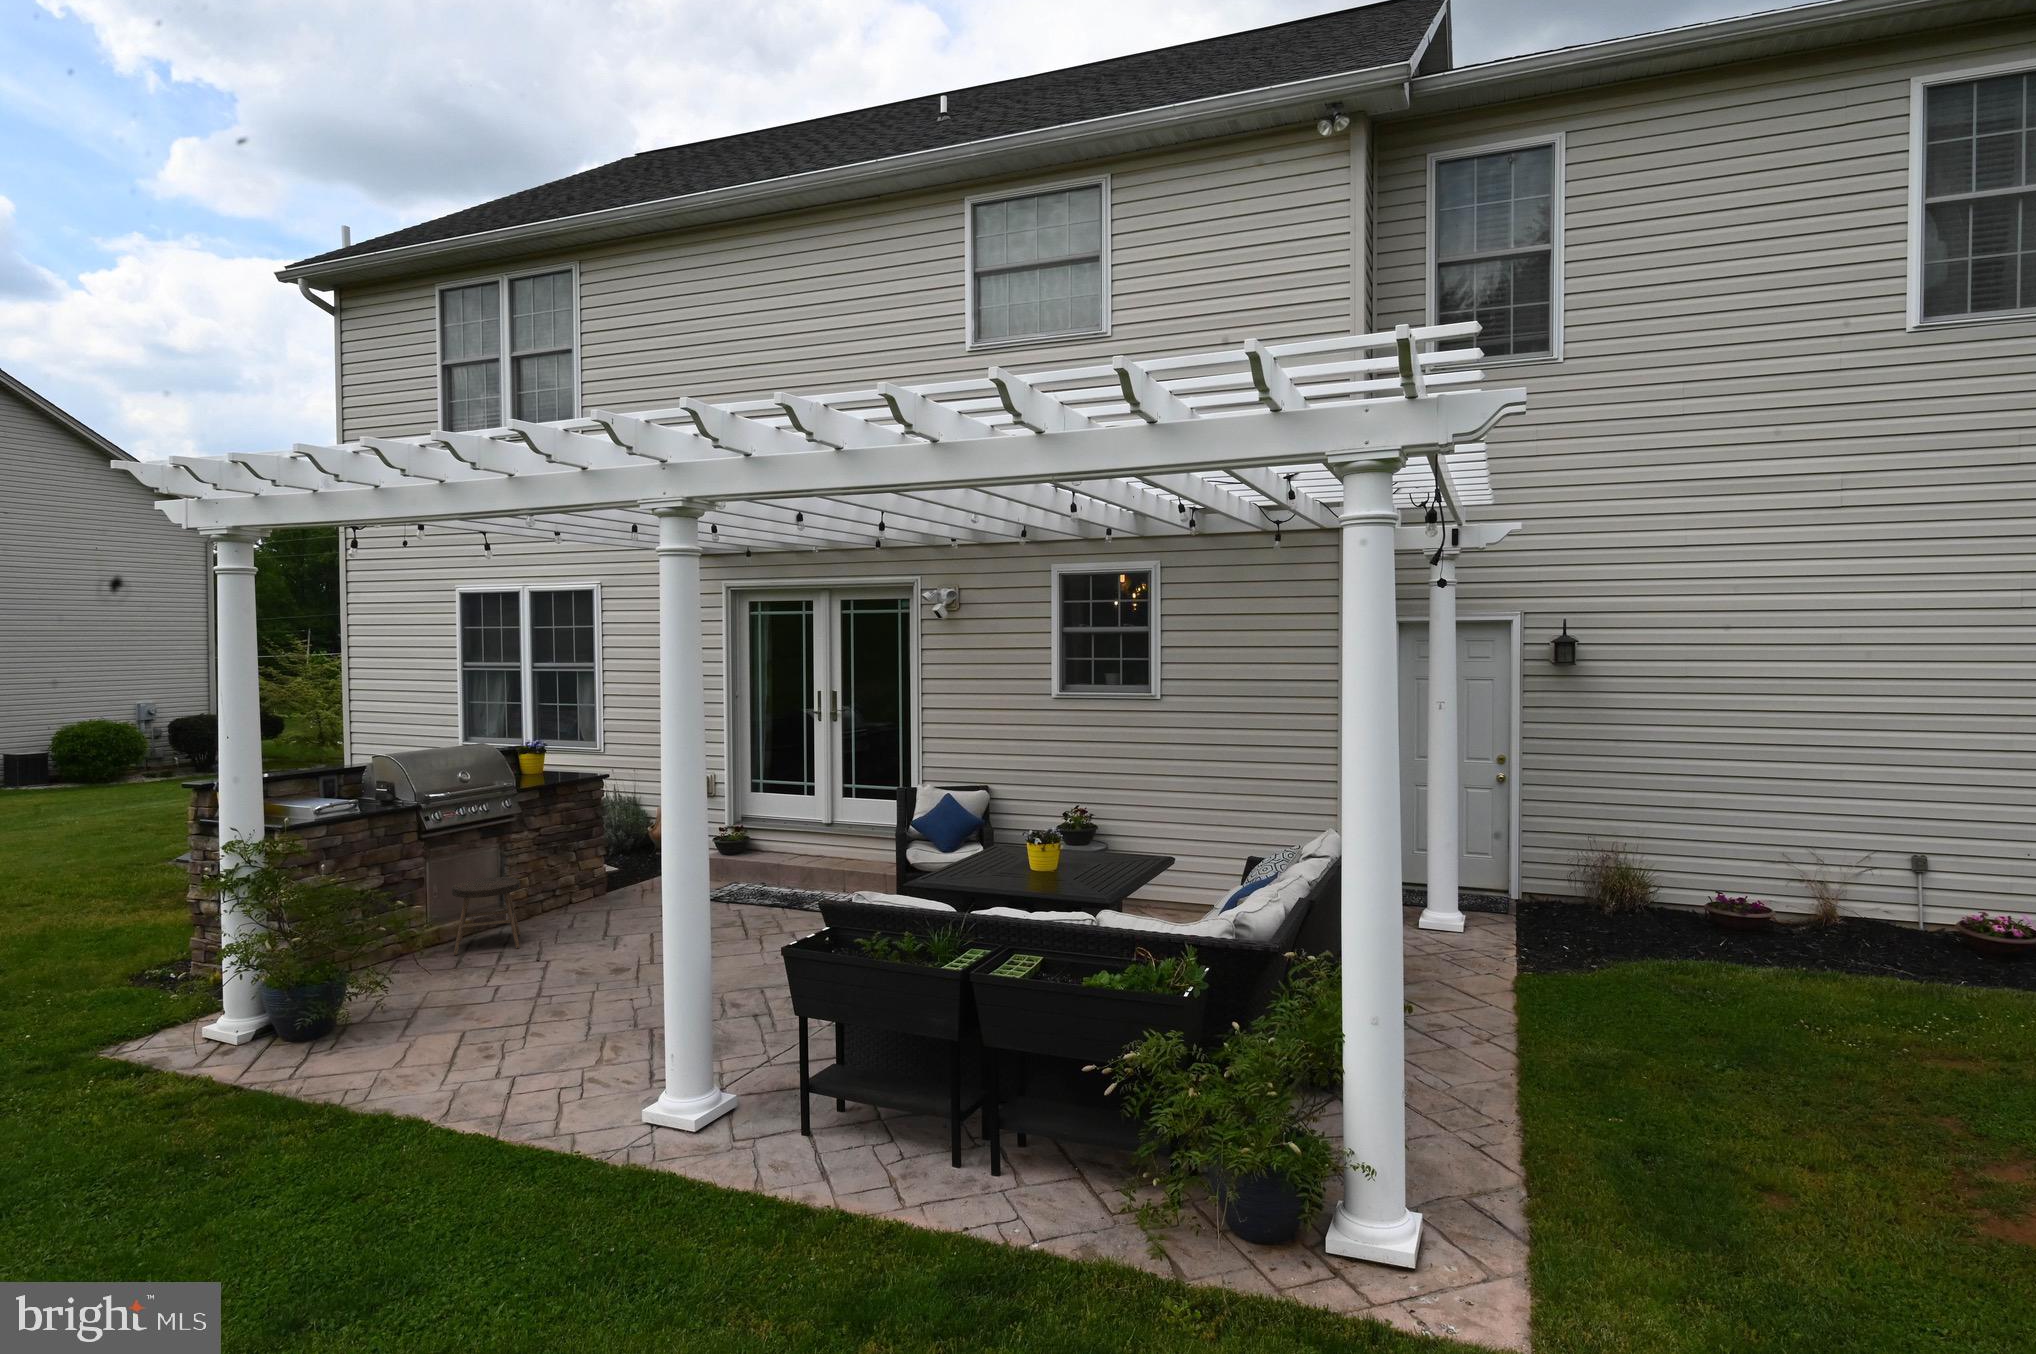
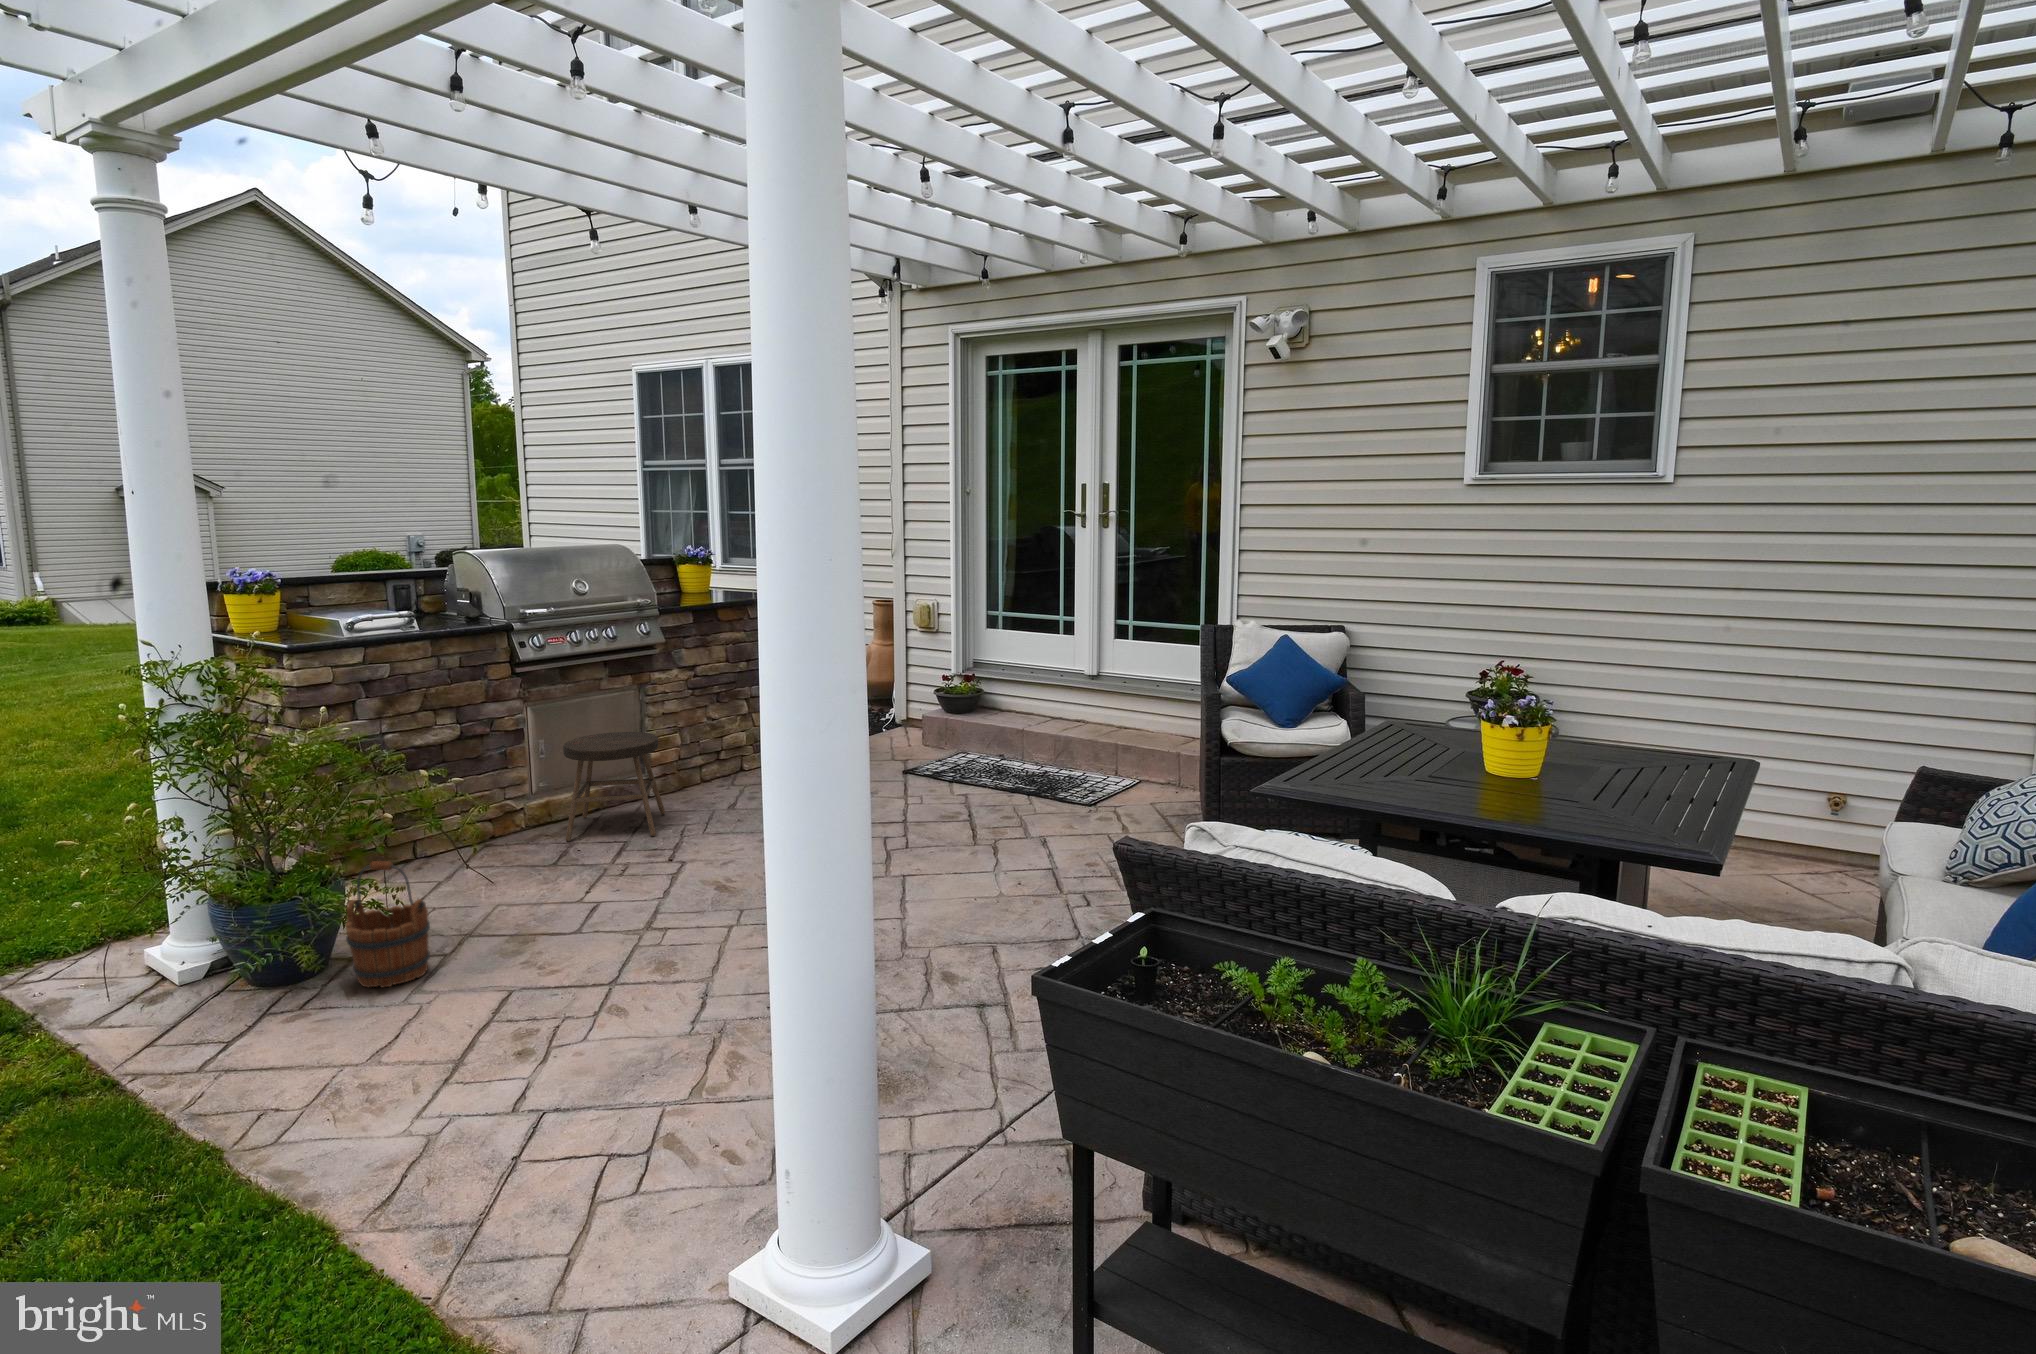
wooden bucket: none [353,958,406,1037] -> present [346,861,430,988]

